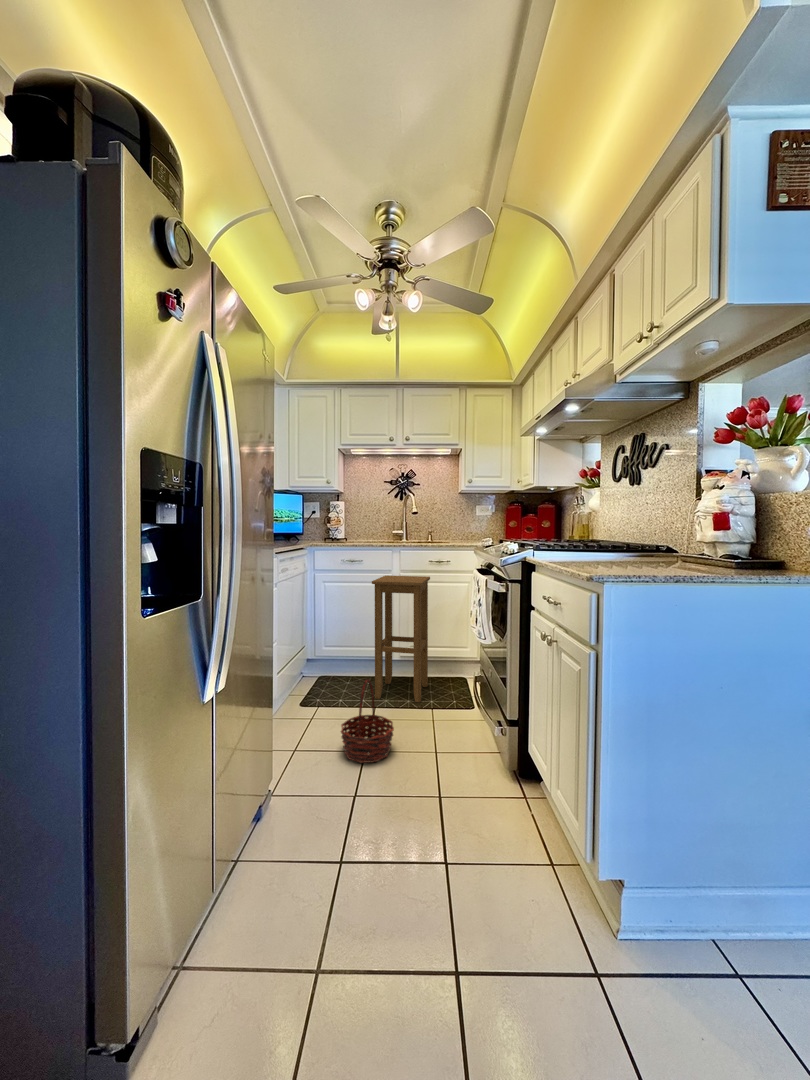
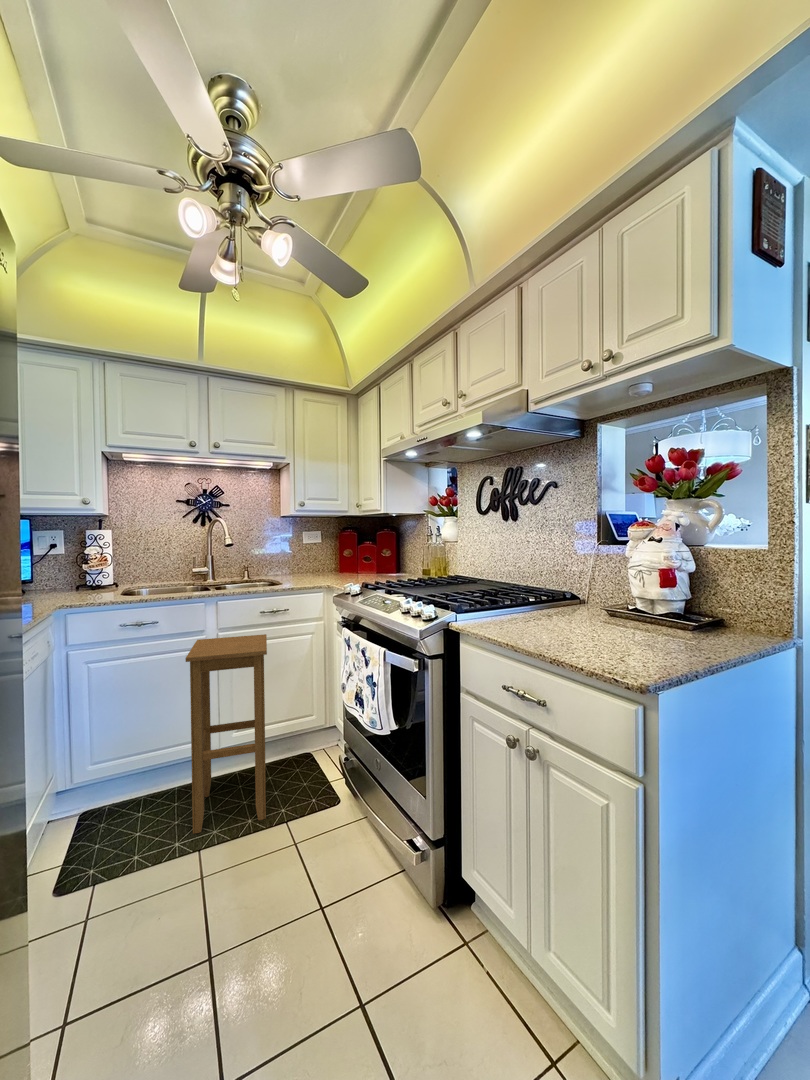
basket: present [341,679,394,763] -> none [162,842,262,1007]

